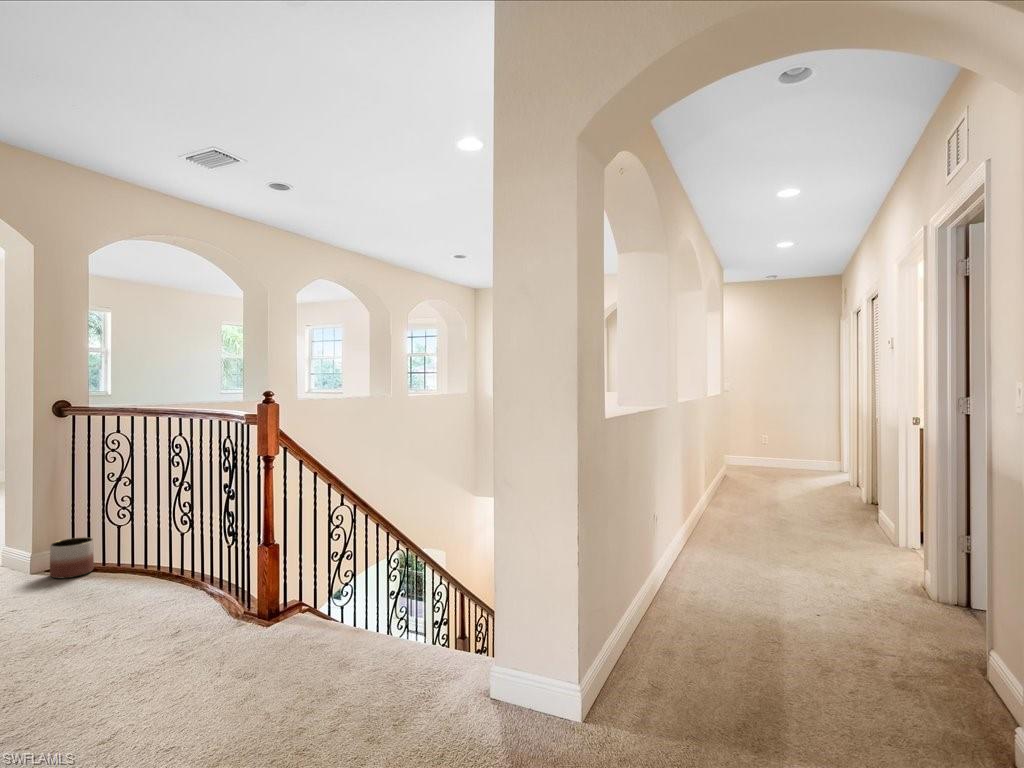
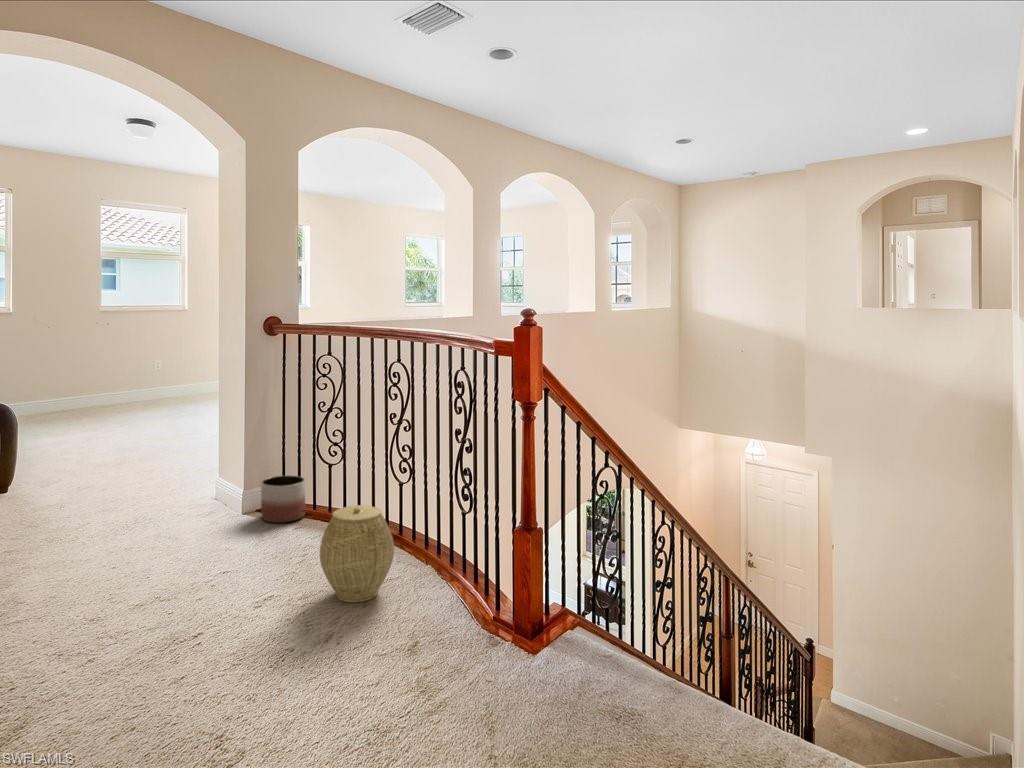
woven basket: none [107,547,172,622] -> present [320,505,394,602]

